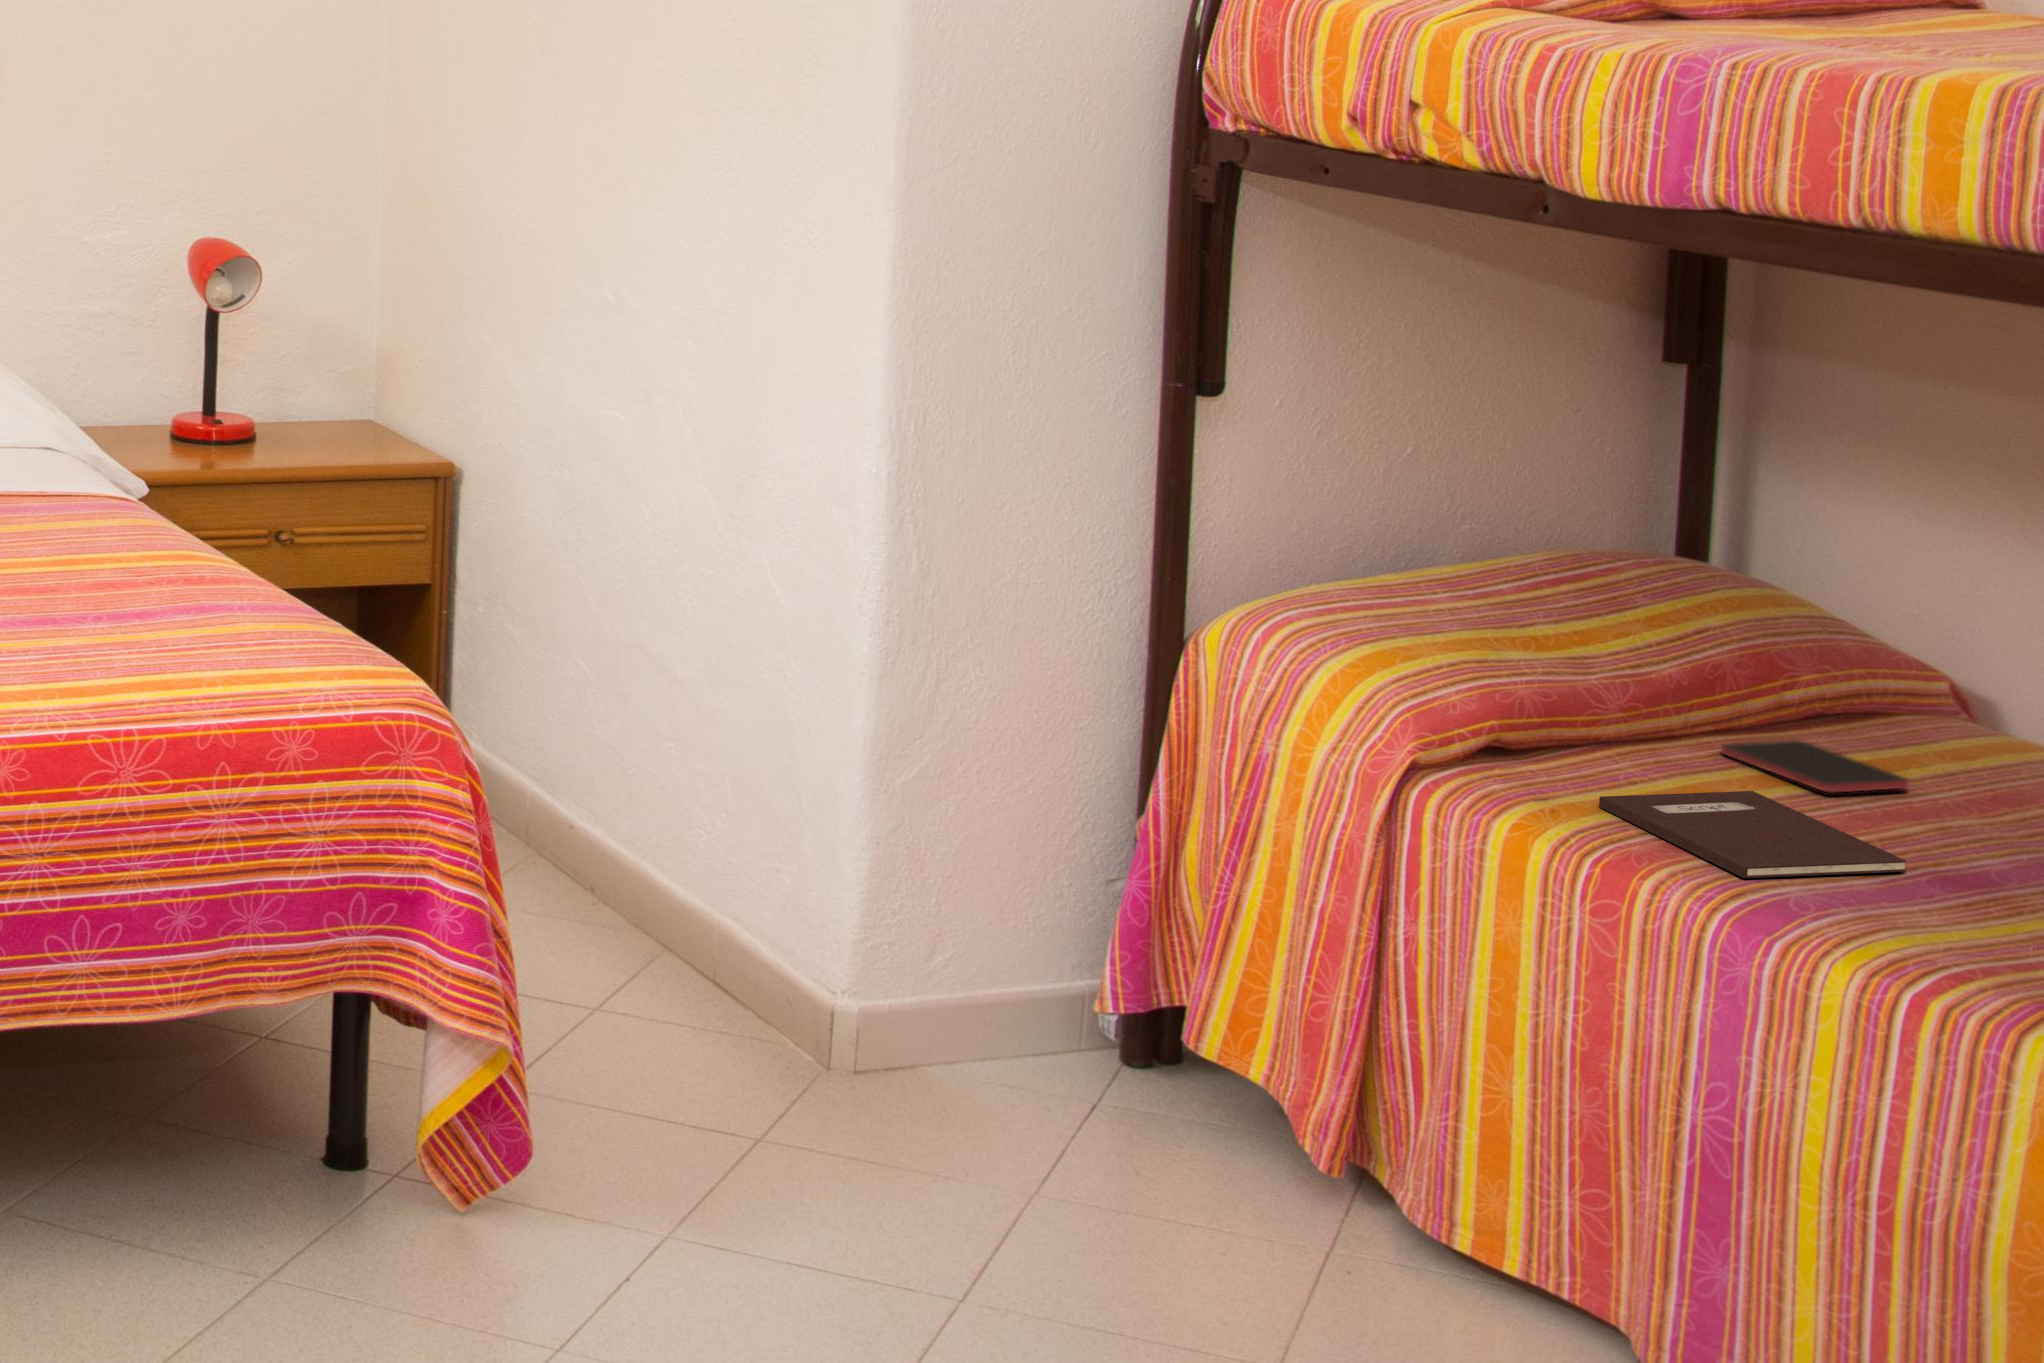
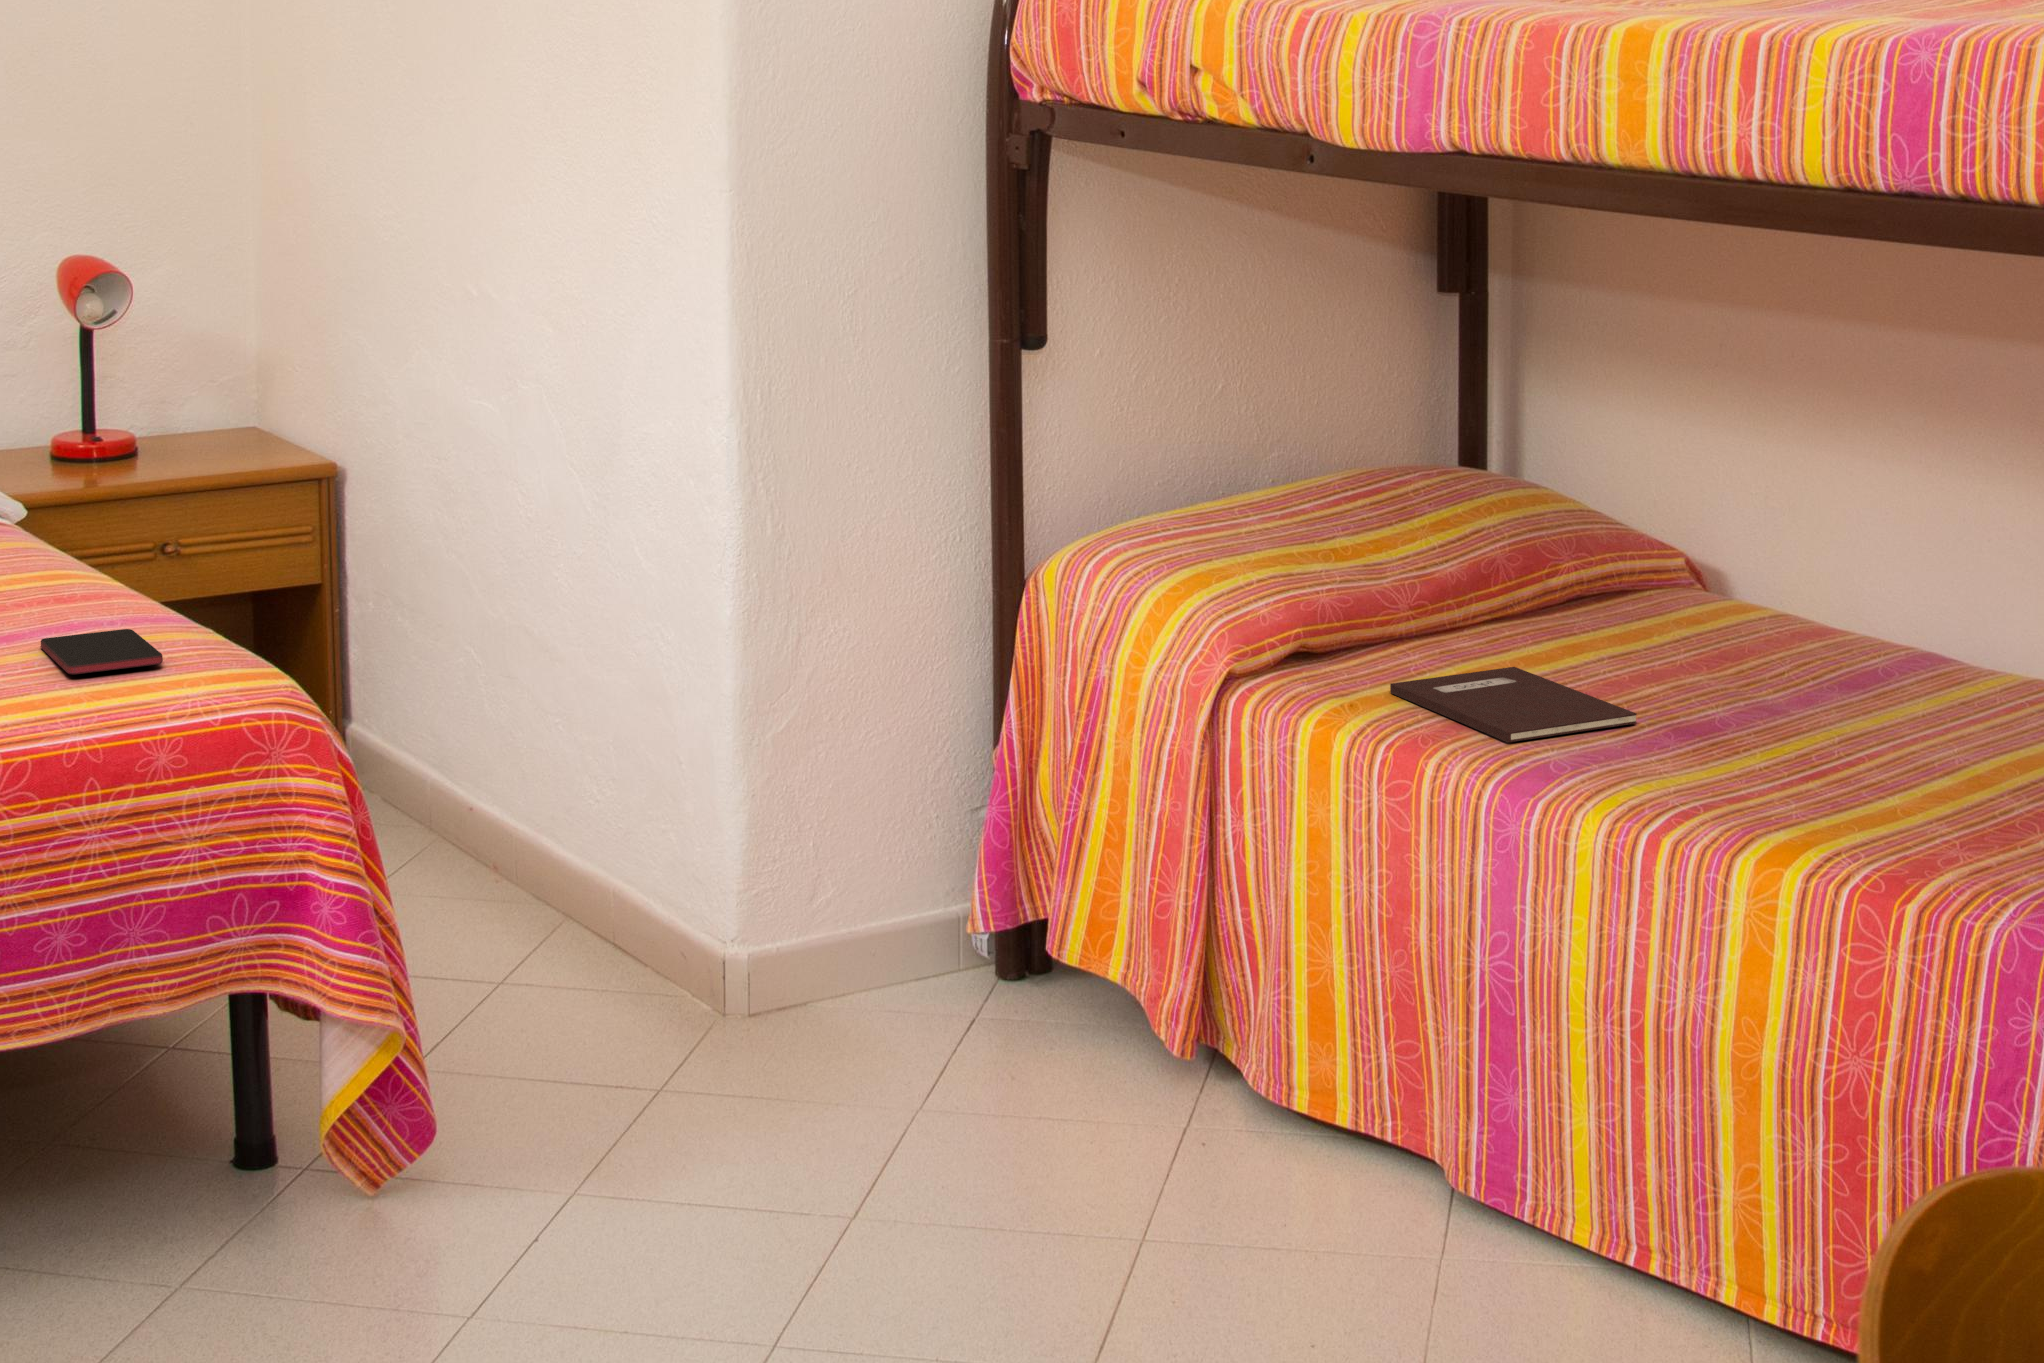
smartphone: present [1721,740,1908,793] -> present [41,629,163,674]

